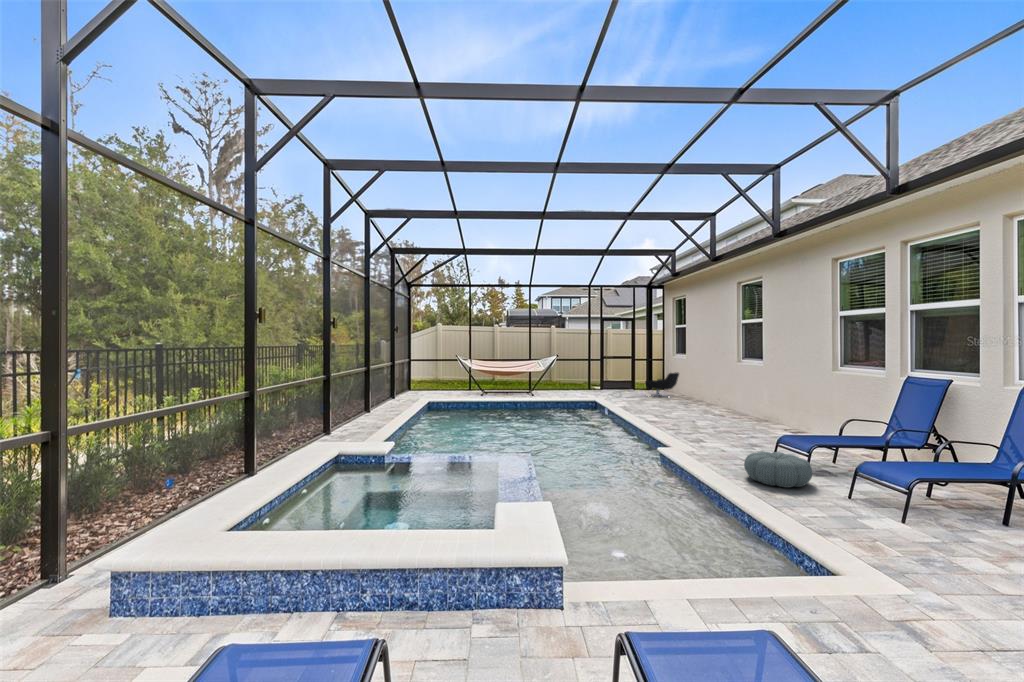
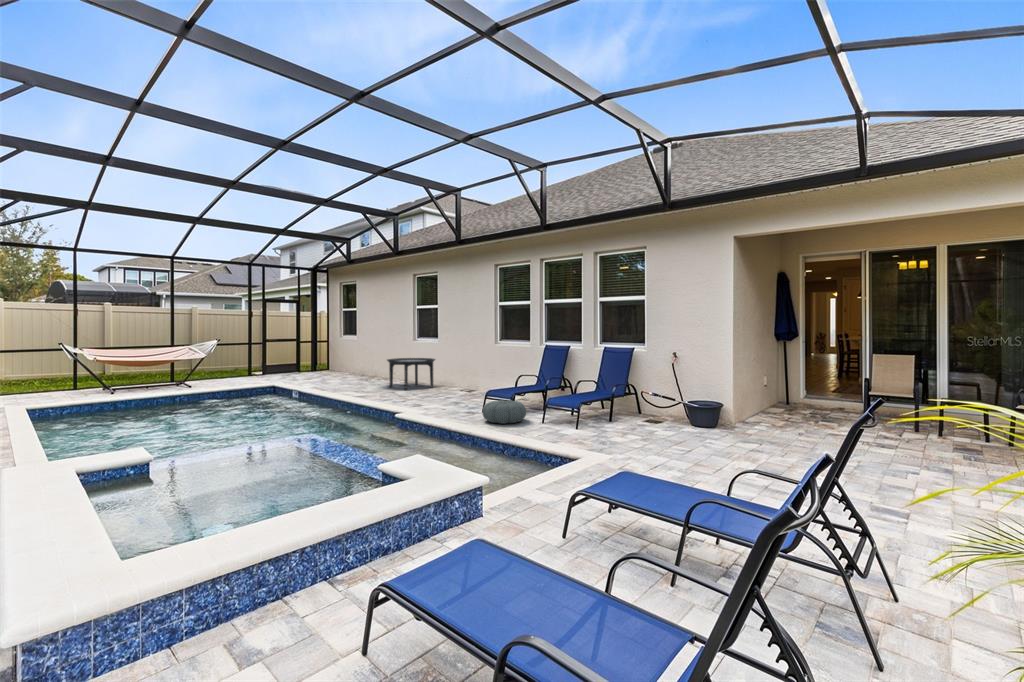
lounge chair: present [645,372,679,395] -> none [322,351,355,377]
round table: none [689,384,749,421] -> present [387,358,435,390]

